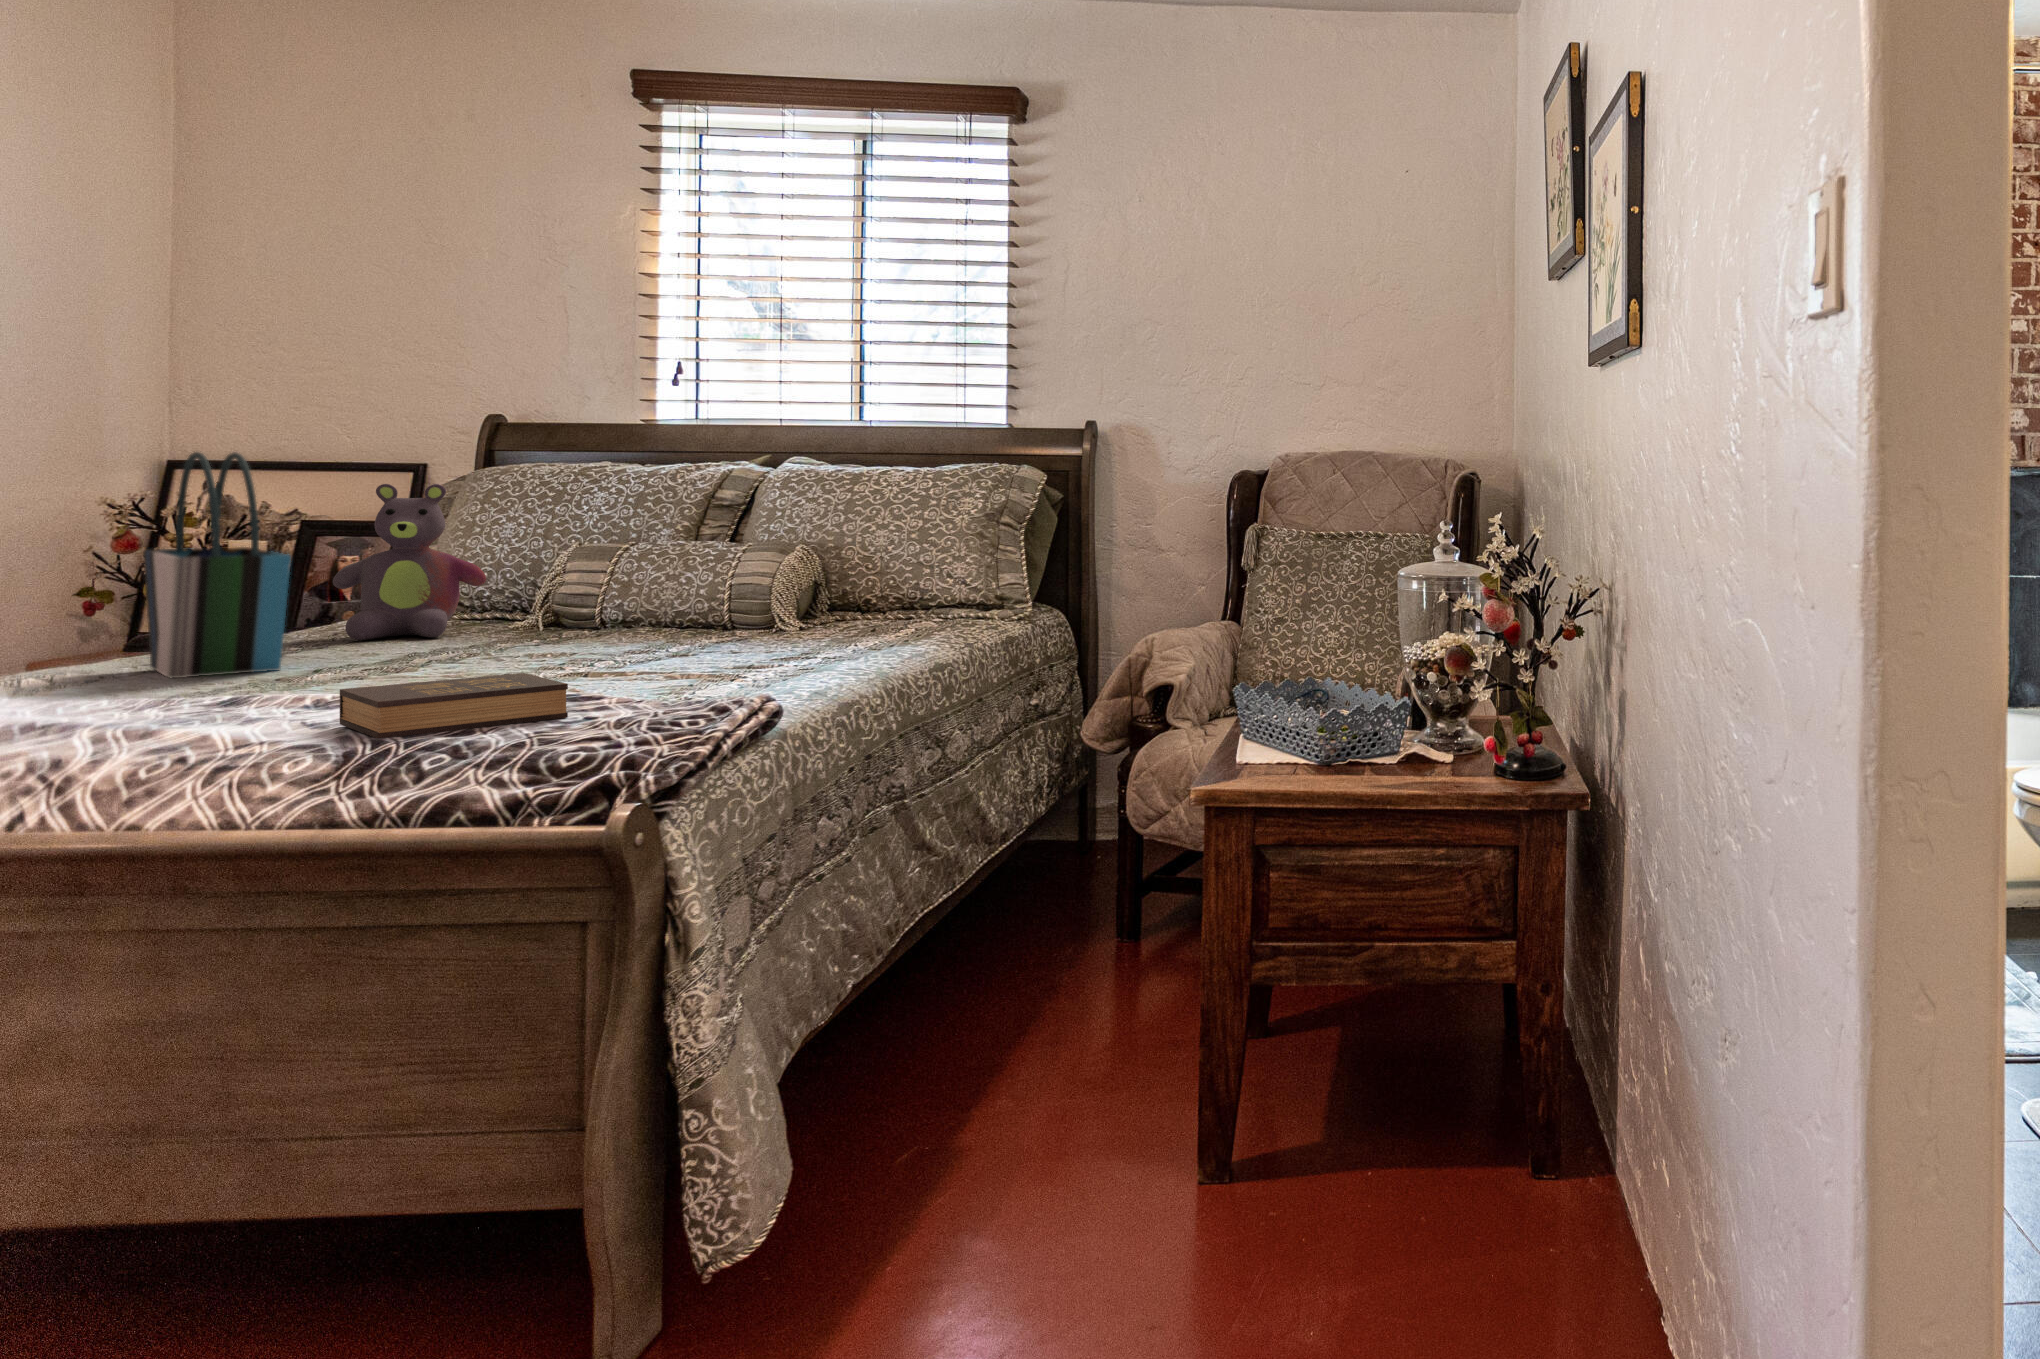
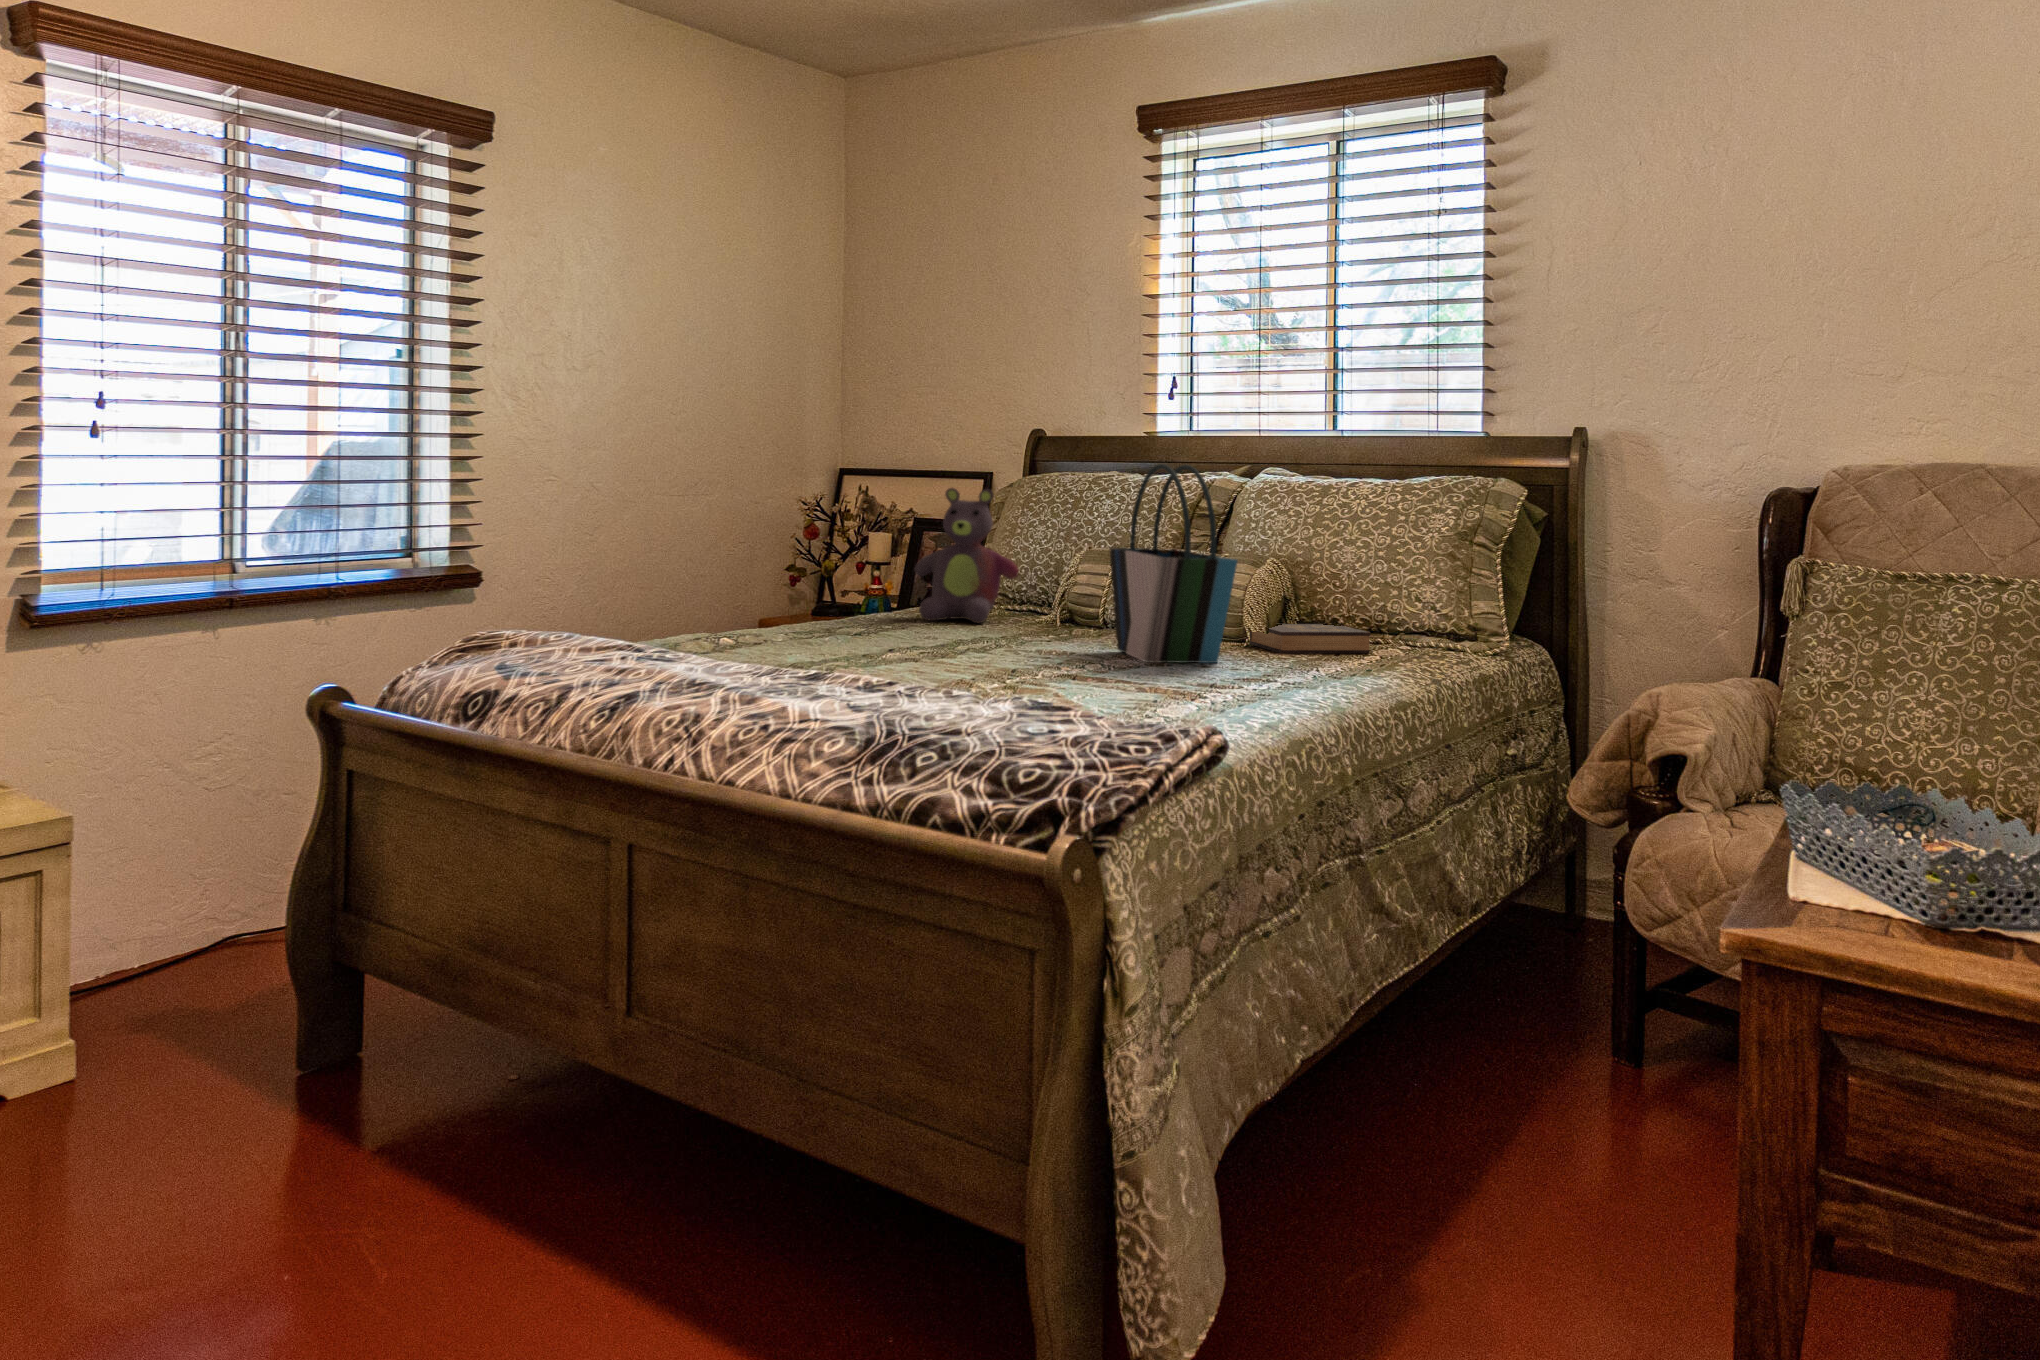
tote bag: present [143,452,291,679] -> present [1110,464,1237,663]
hardback book: present [340,673,568,739] -> present [1250,624,1371,653]

